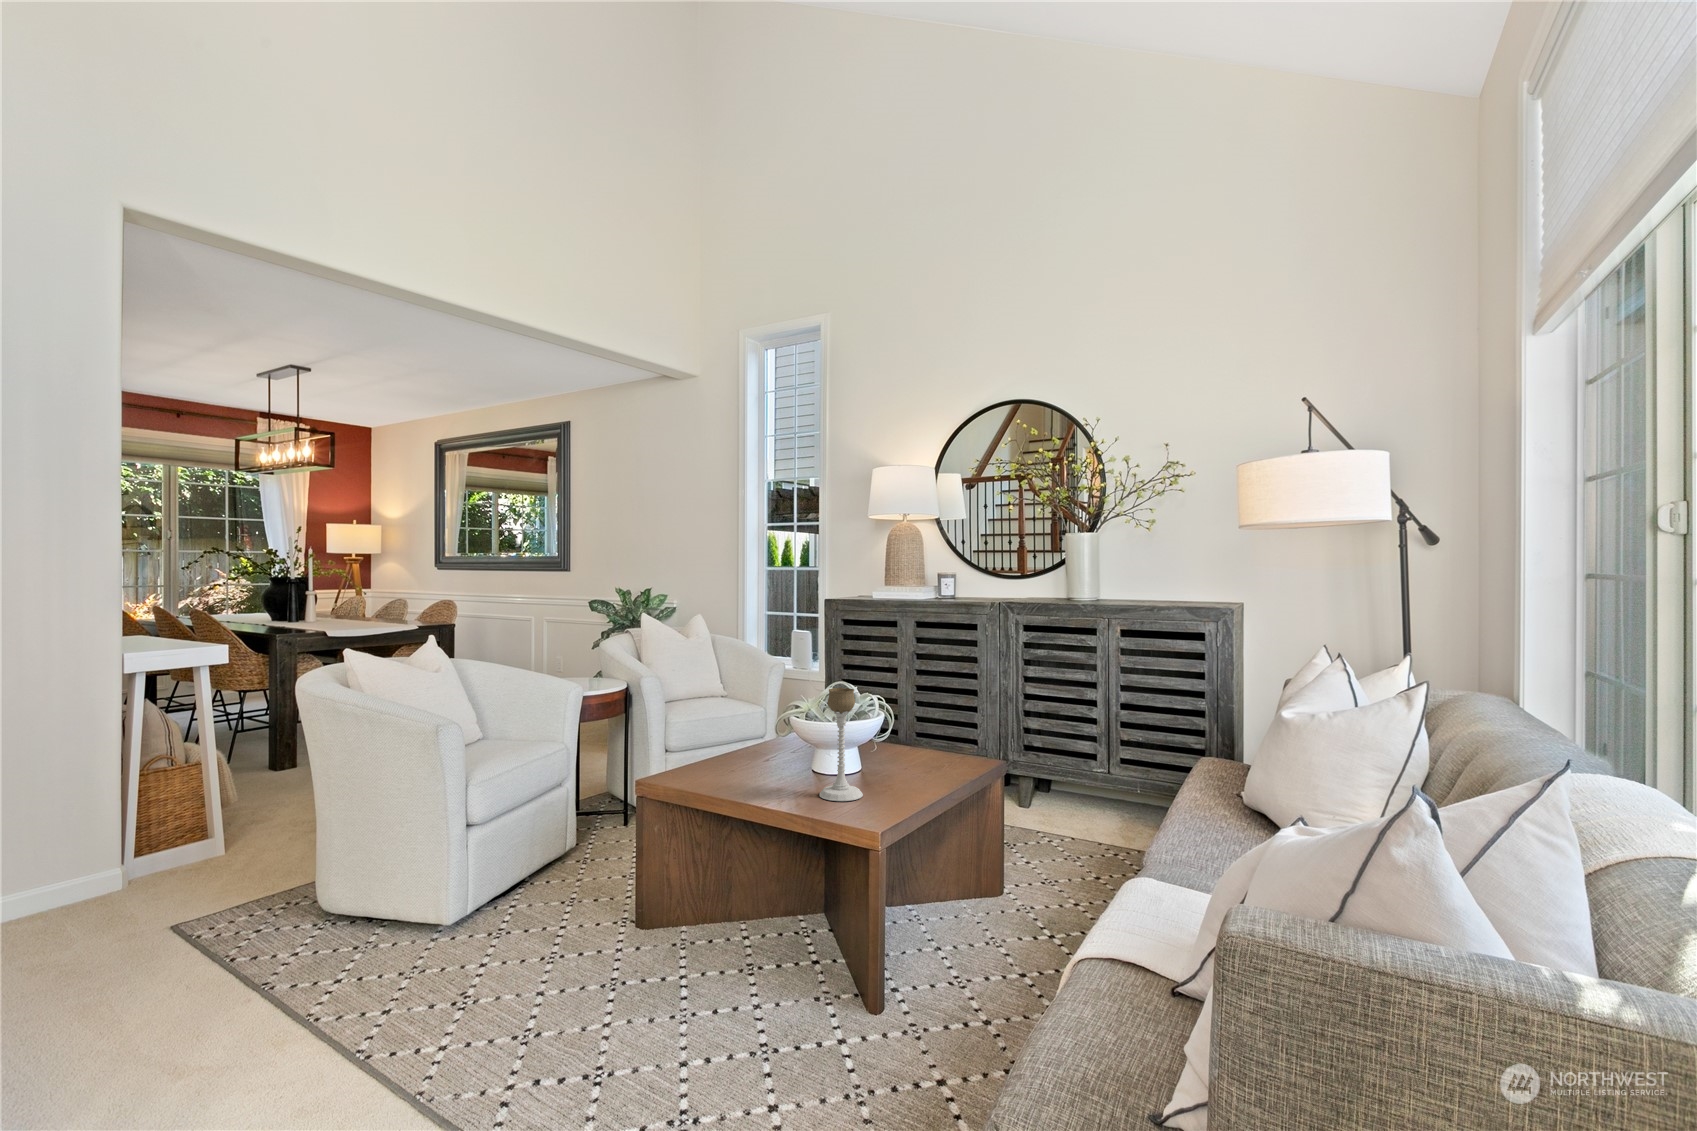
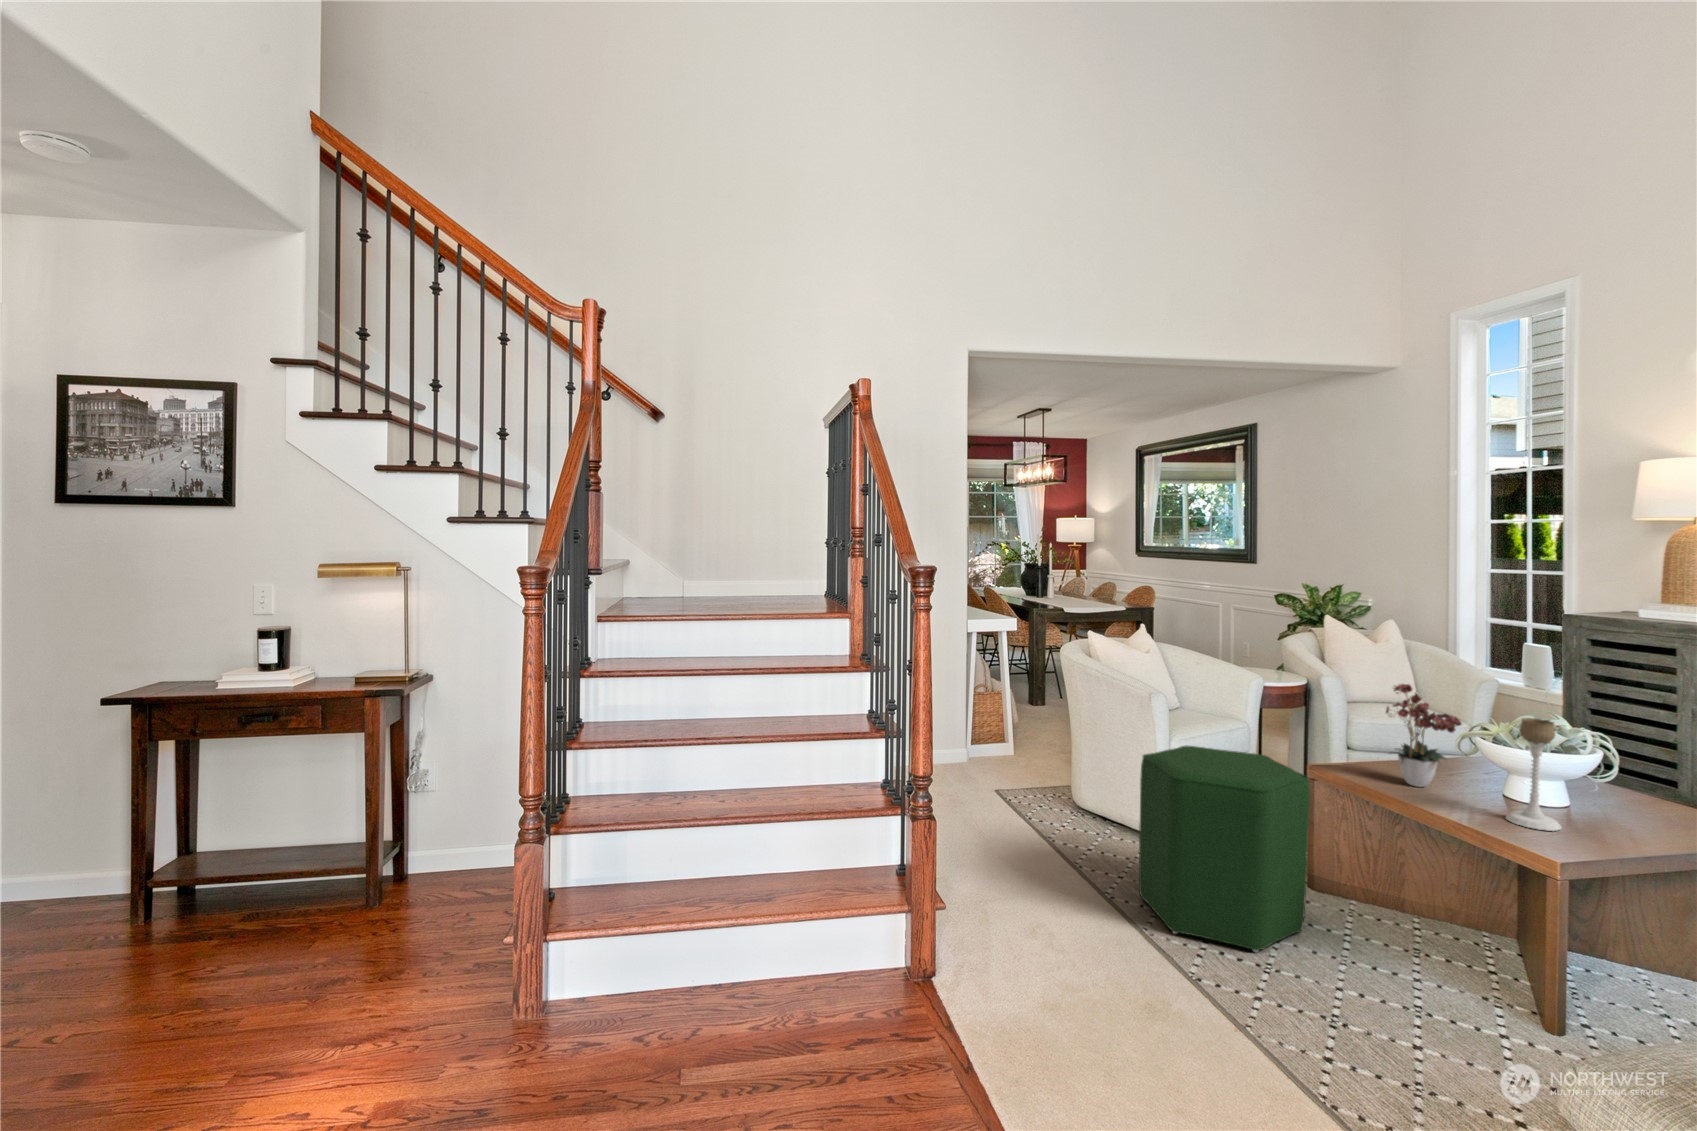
flower arrangement: none [706,663,783,781] -> present [1386,684,1462,787]
ottoman: none [416,779,639,1069] -> present [1139,745,1310,953]

